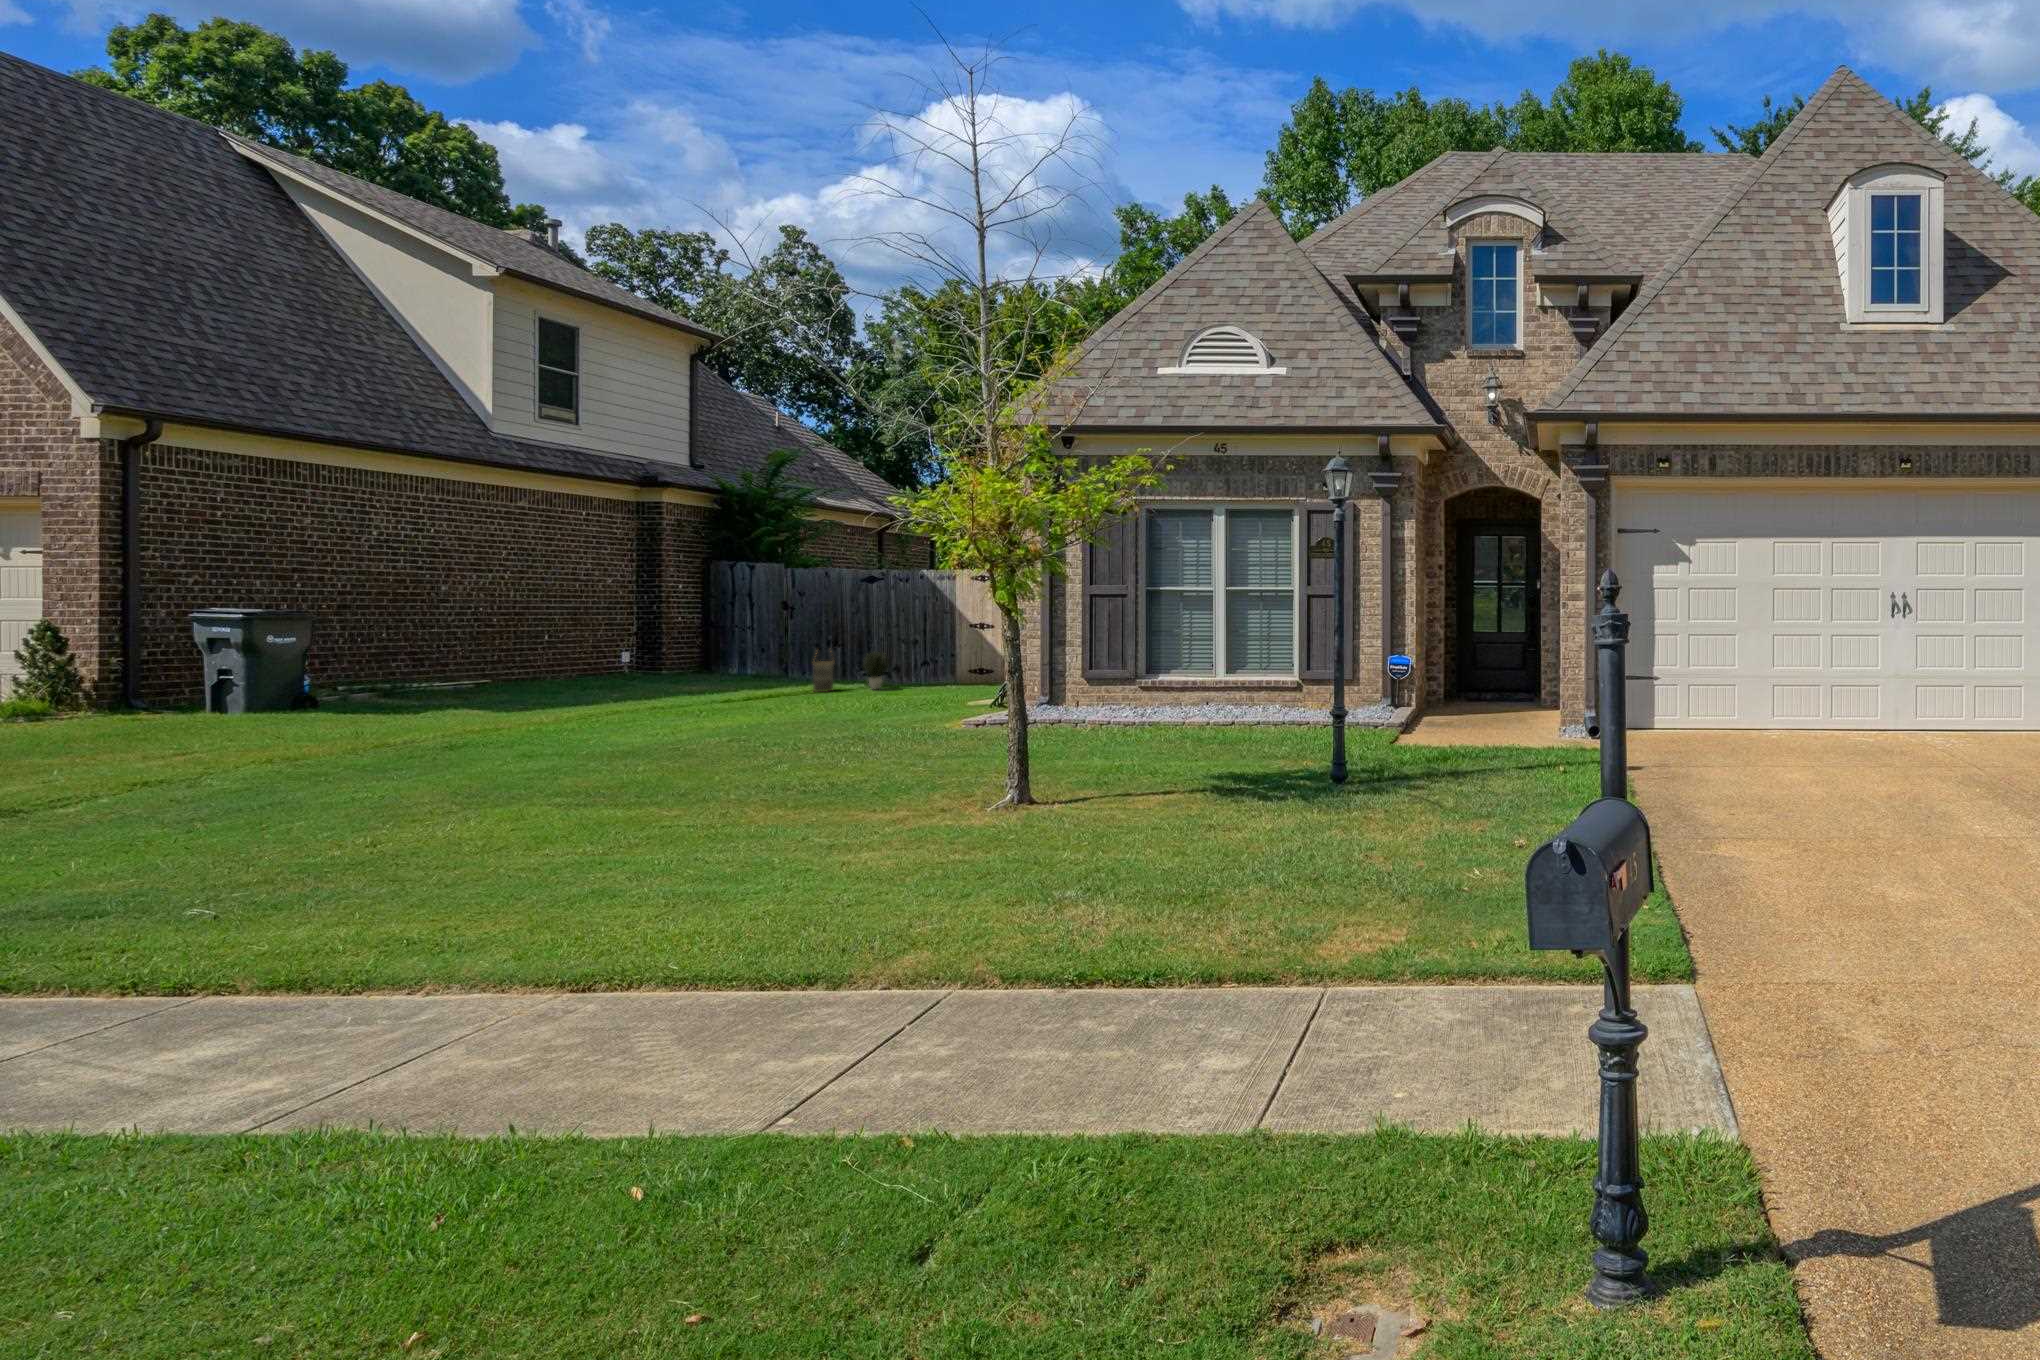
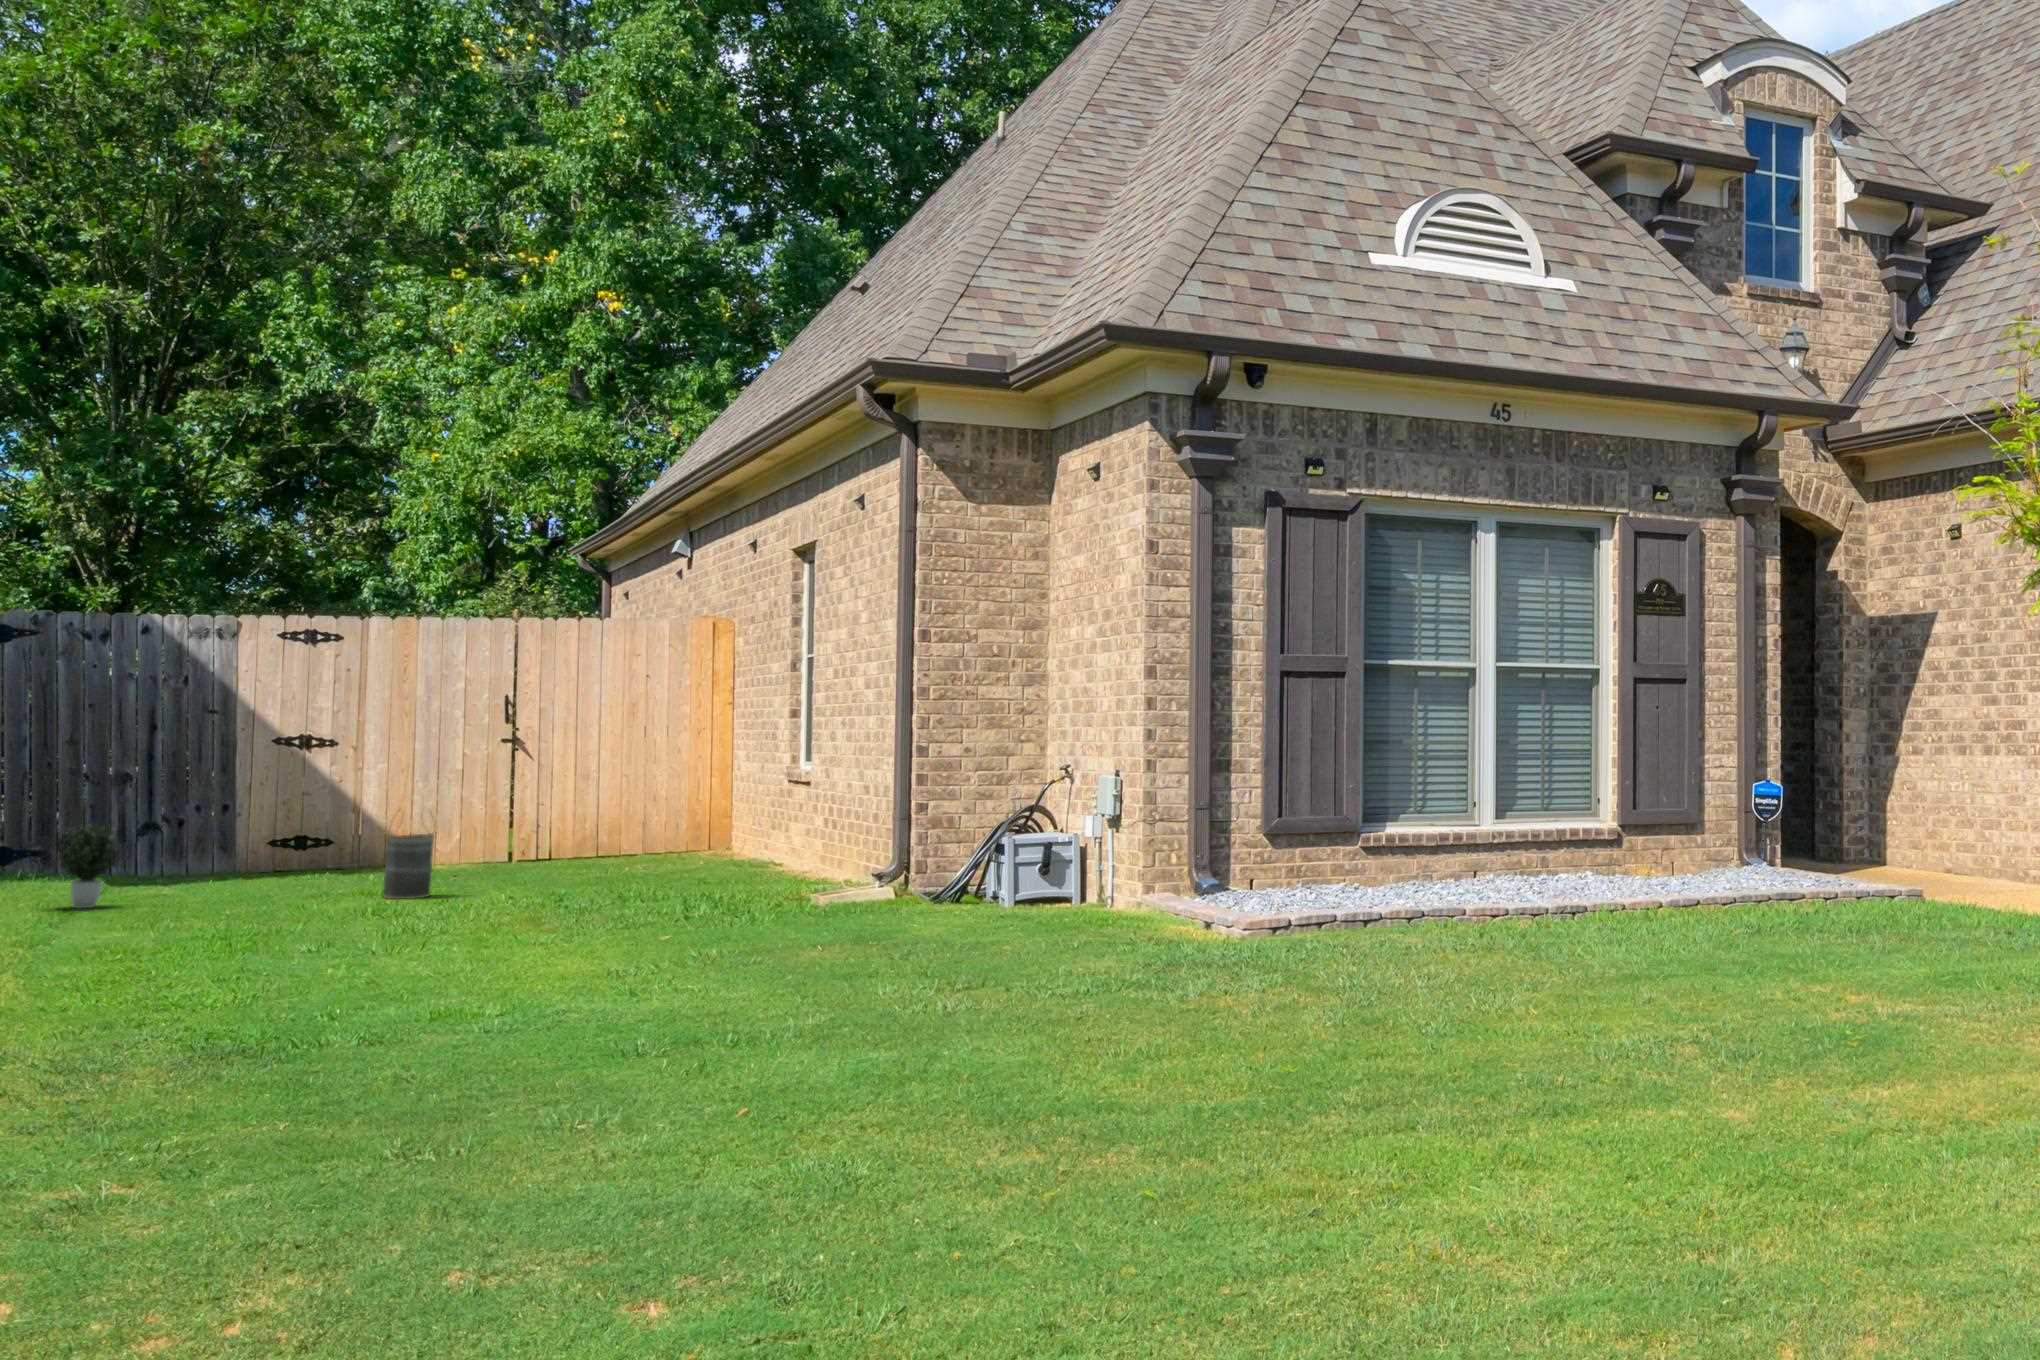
potted plant: present [862,651,888,690] -> present [57,824,121,908]

